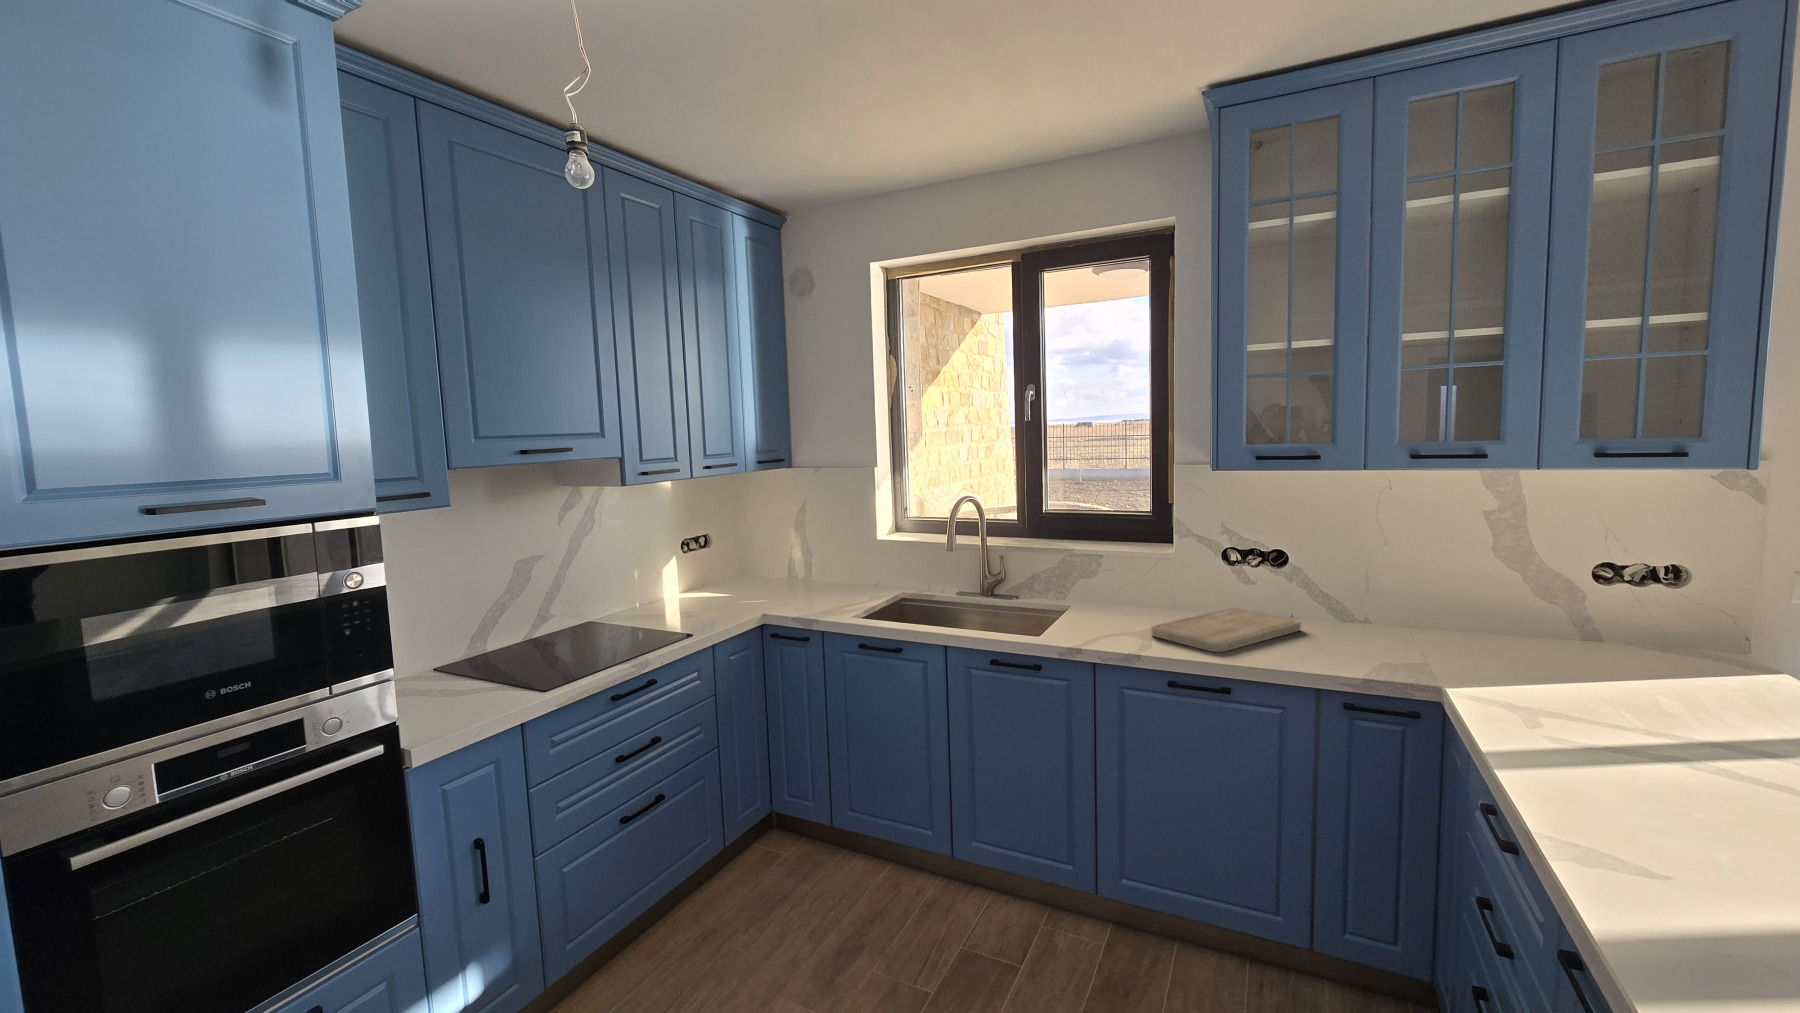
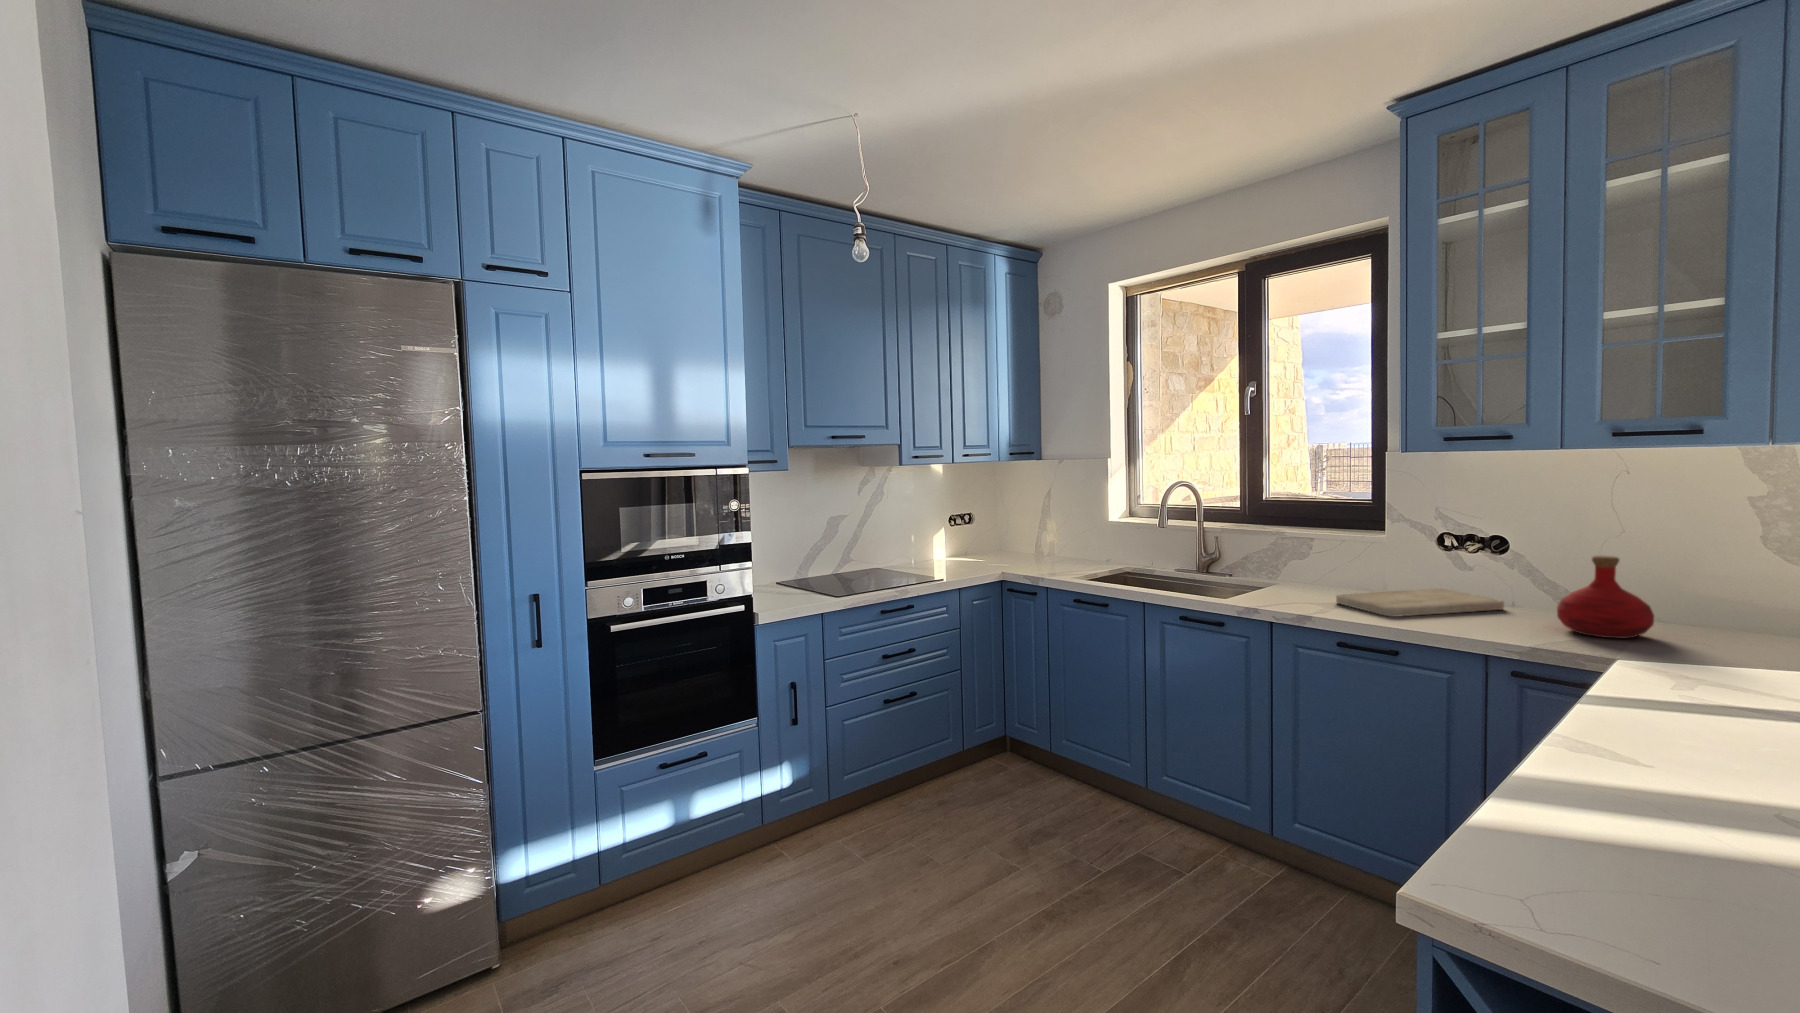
bottle: none [1368,579,1454,664] -> present [1557,556,1654,639]

